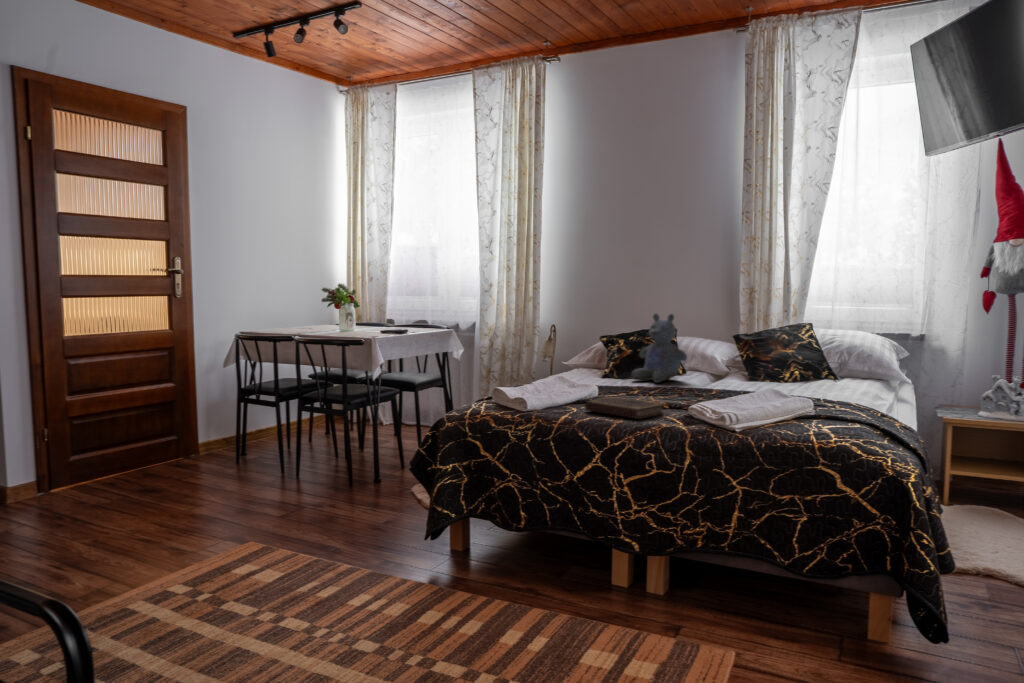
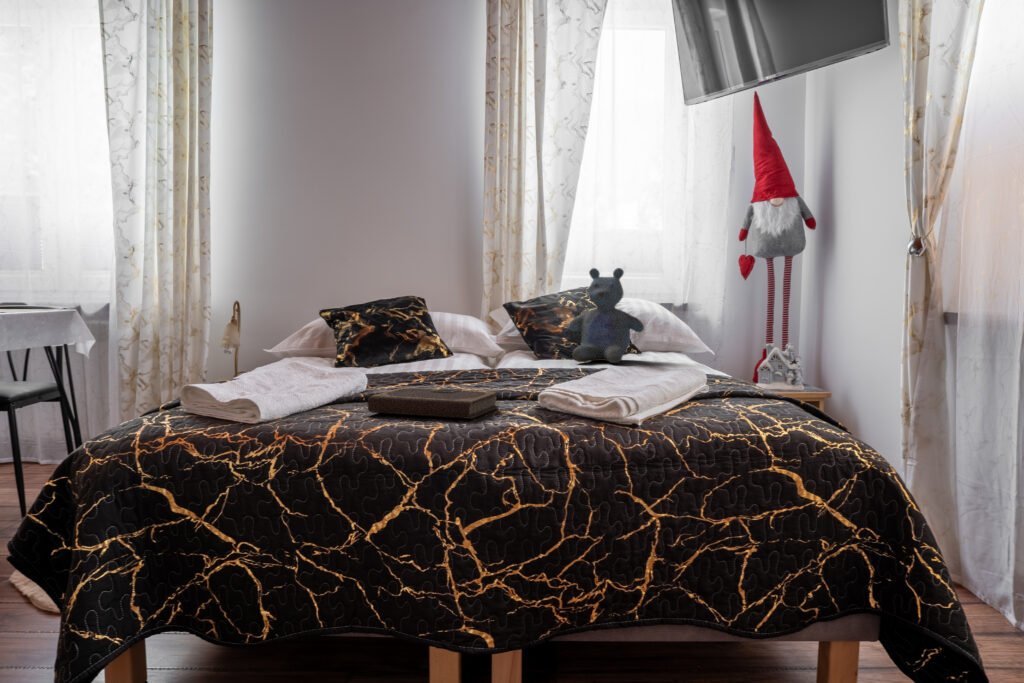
stuffed bear: present [631,314,687,383] -> present [569,268,644,363]

